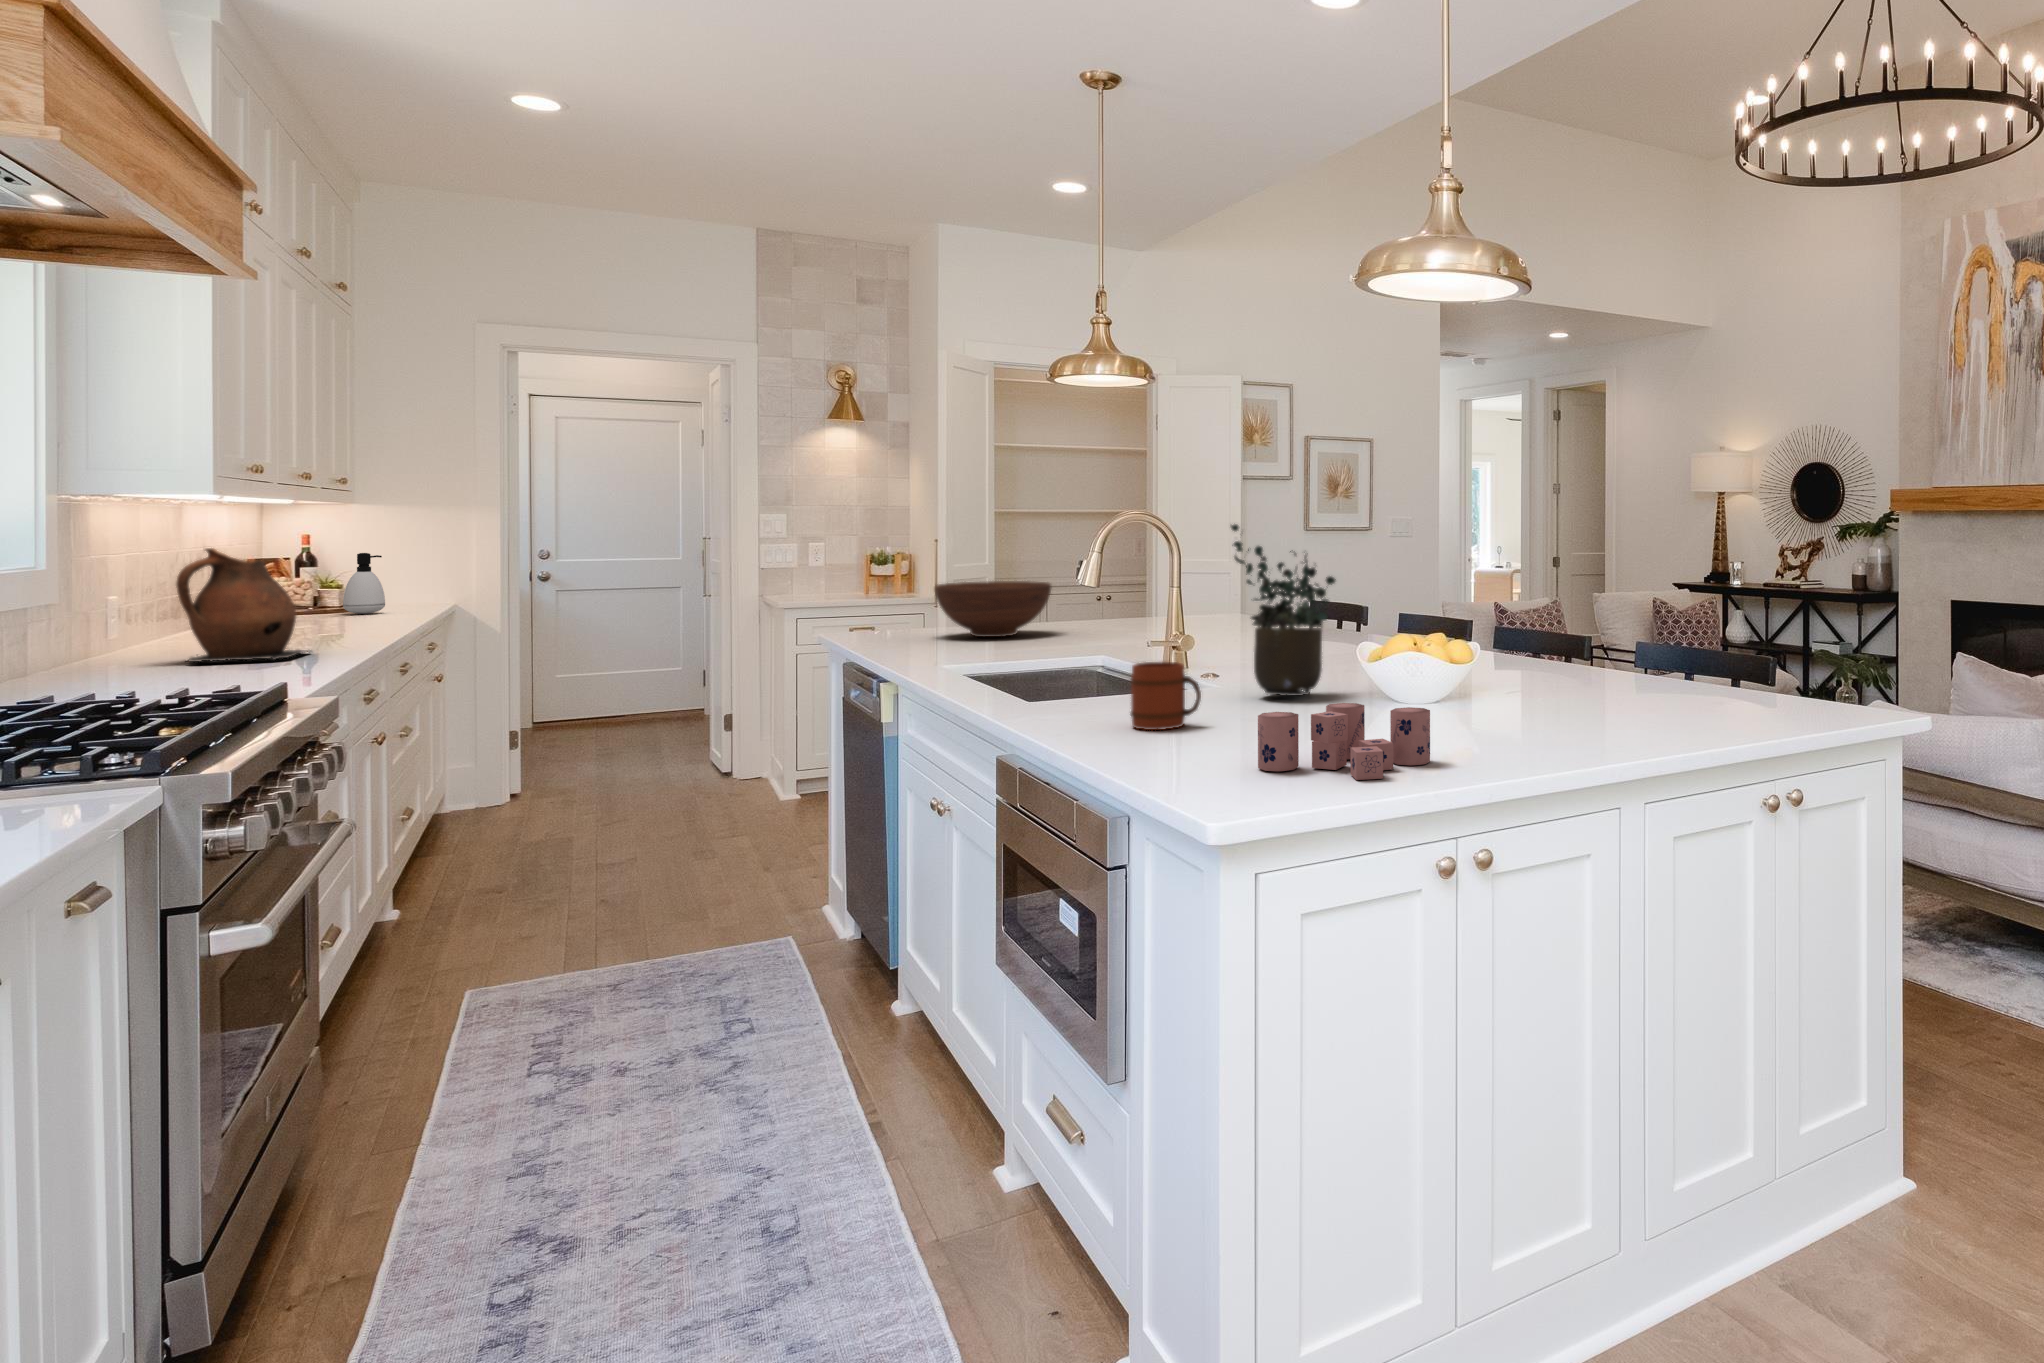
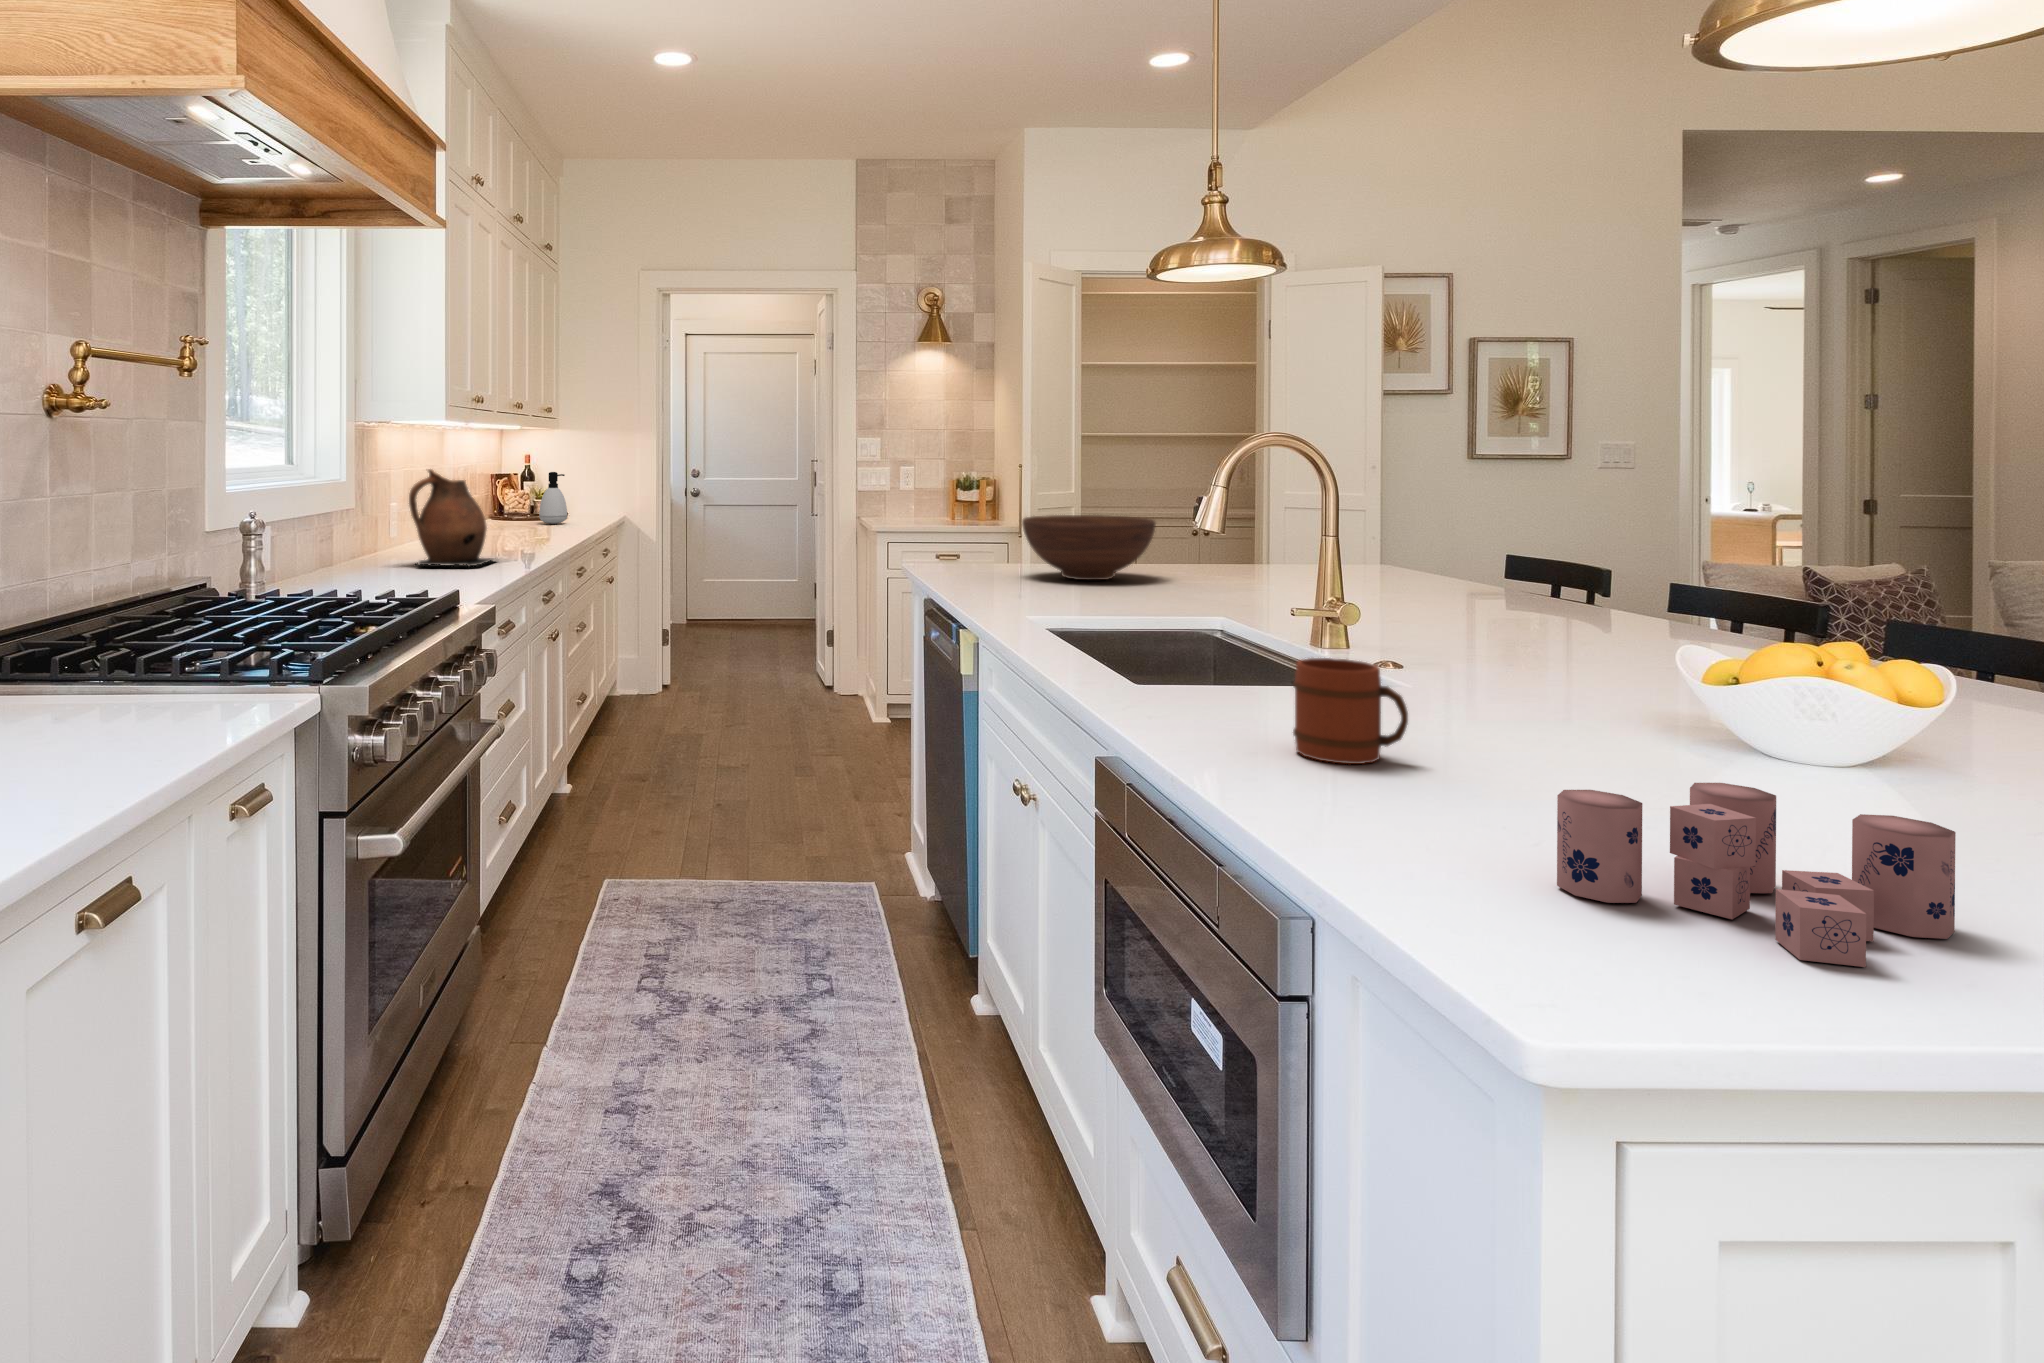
potted plant: present [1231,524,1336,696] -> none [1436,455,1635,722]

